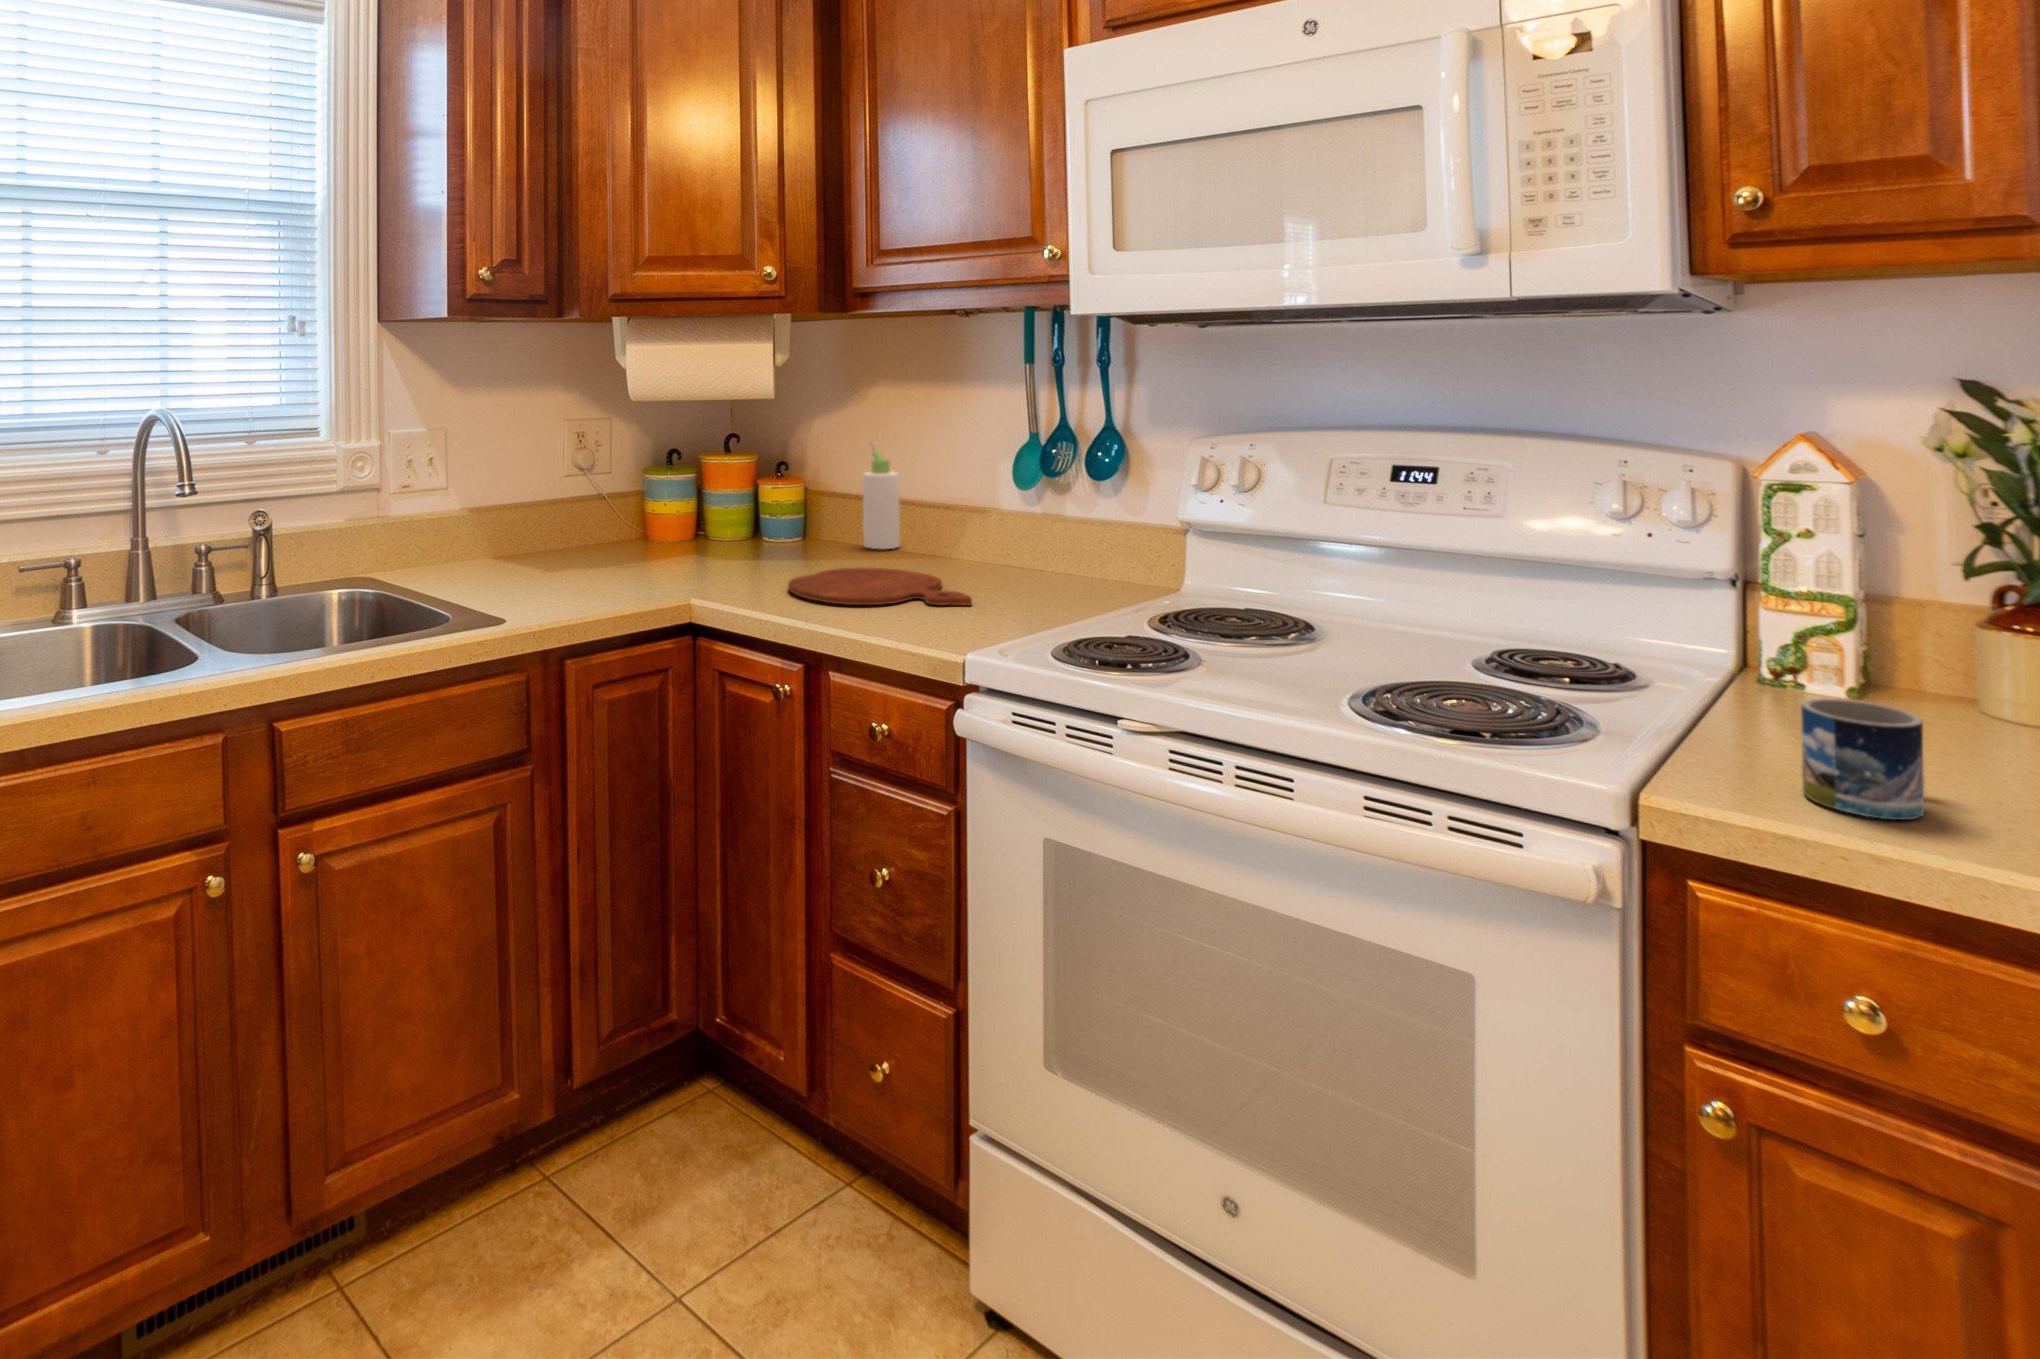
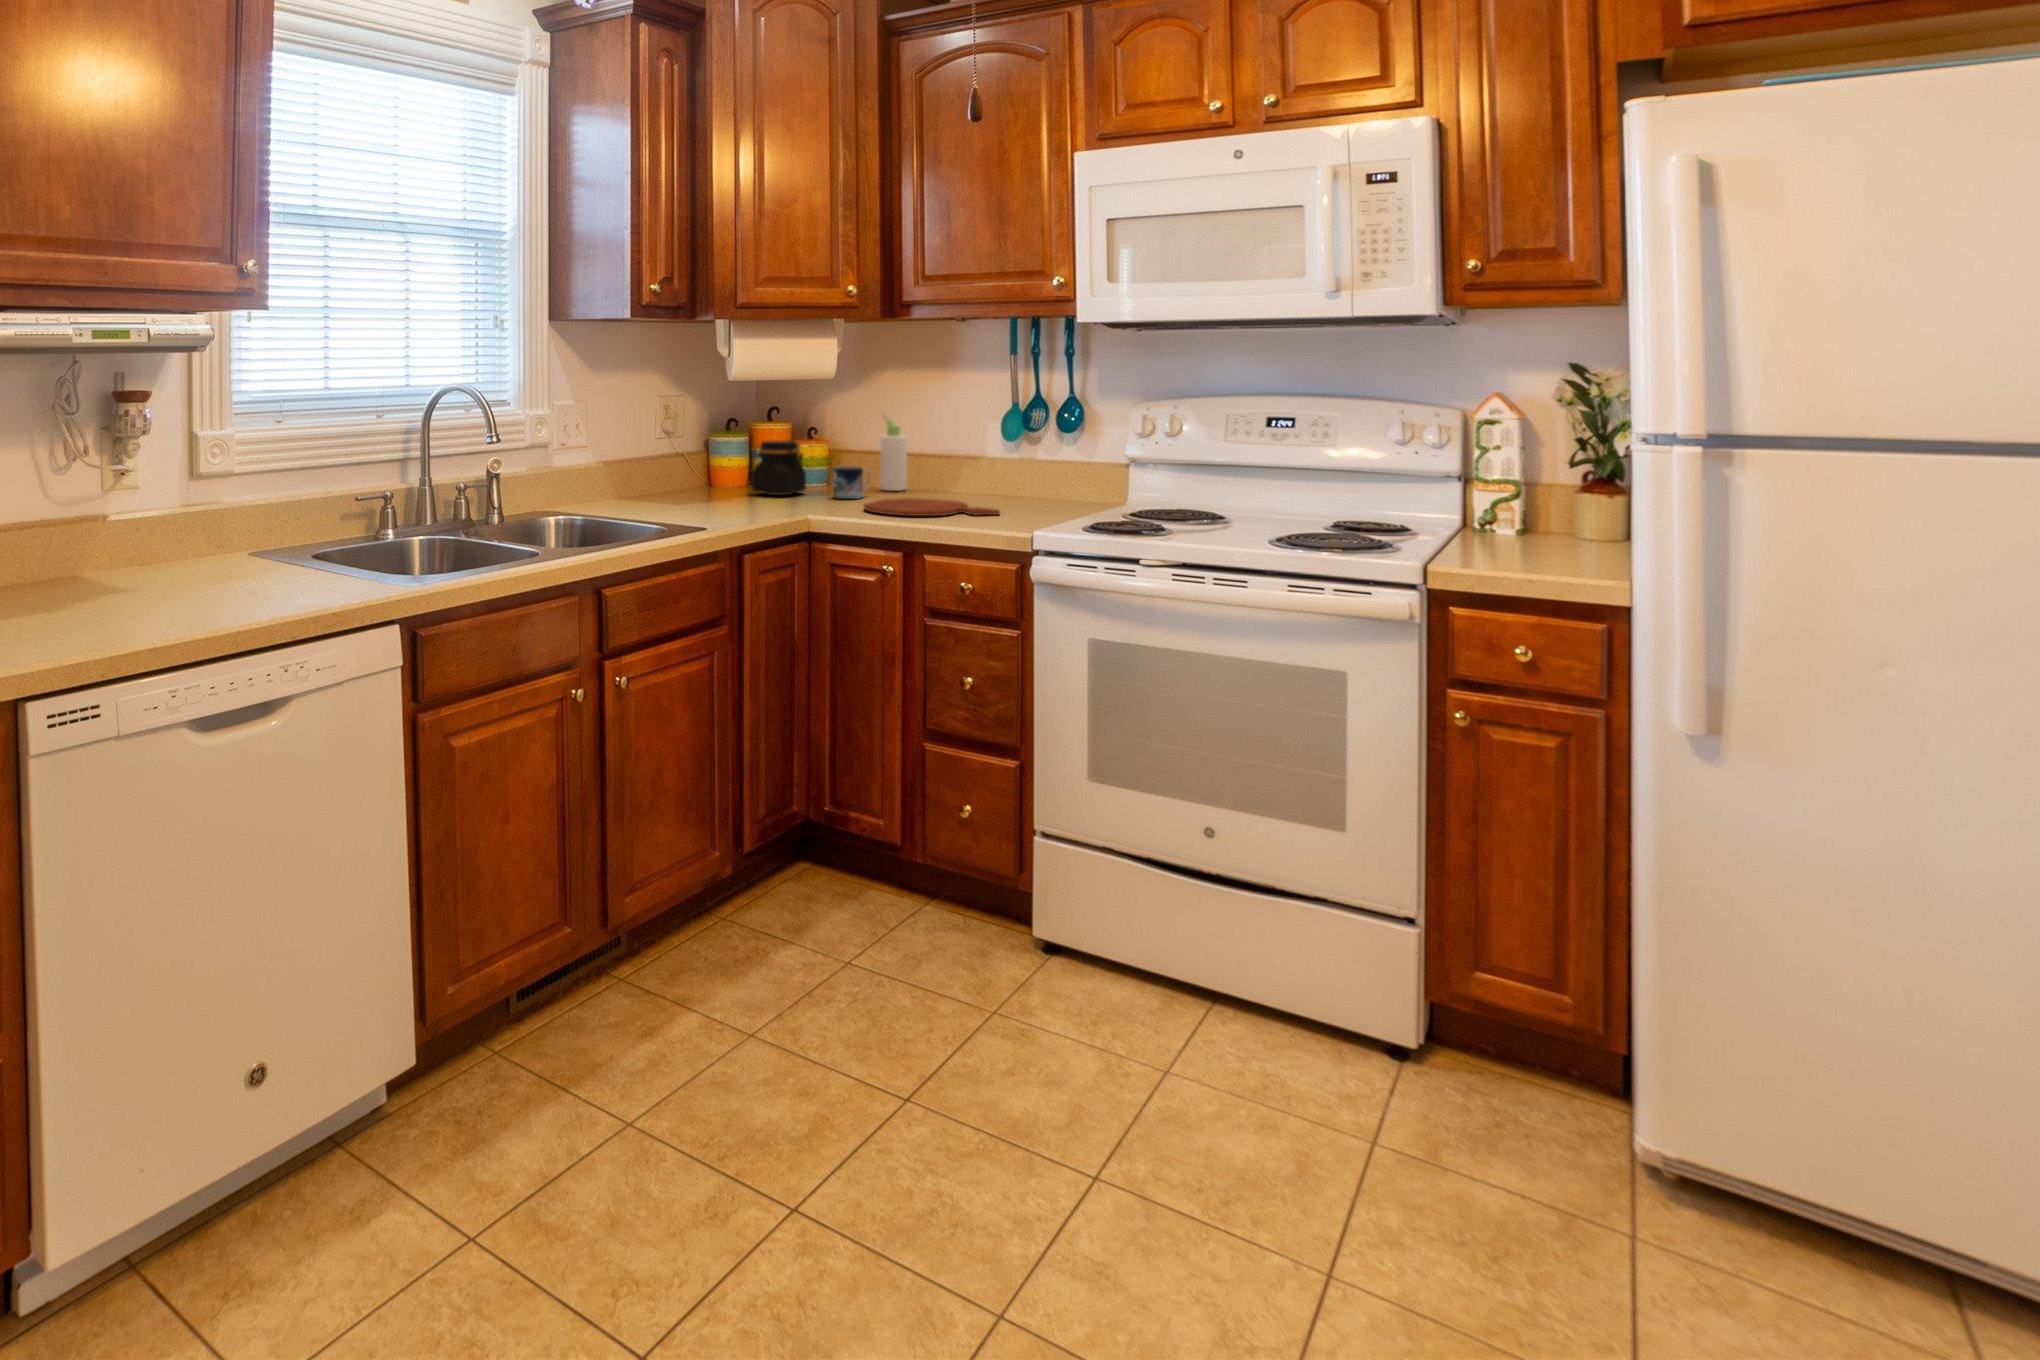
jar: none [685,478,758,554] -> present [752,440,806,495]
mug: present [1801,698,1924,820] -> present [833,466,872,499]

